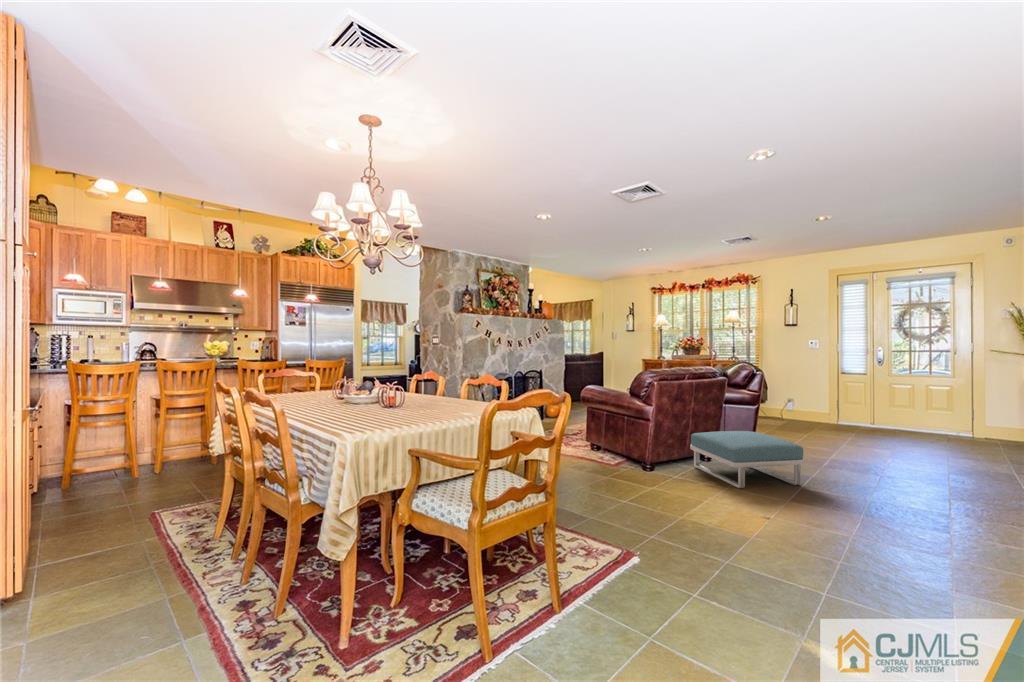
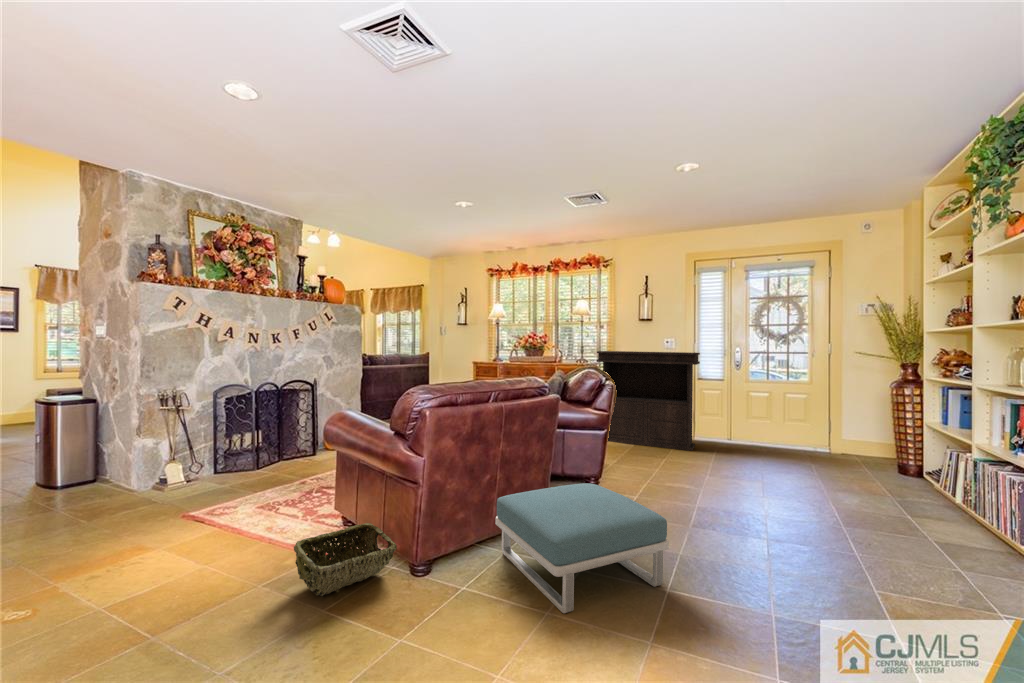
console table: none [748,351,842,430] -> present [597,351,700,451]
woven basket: none [587,443,637,472] -> present [294,523,397,596]

